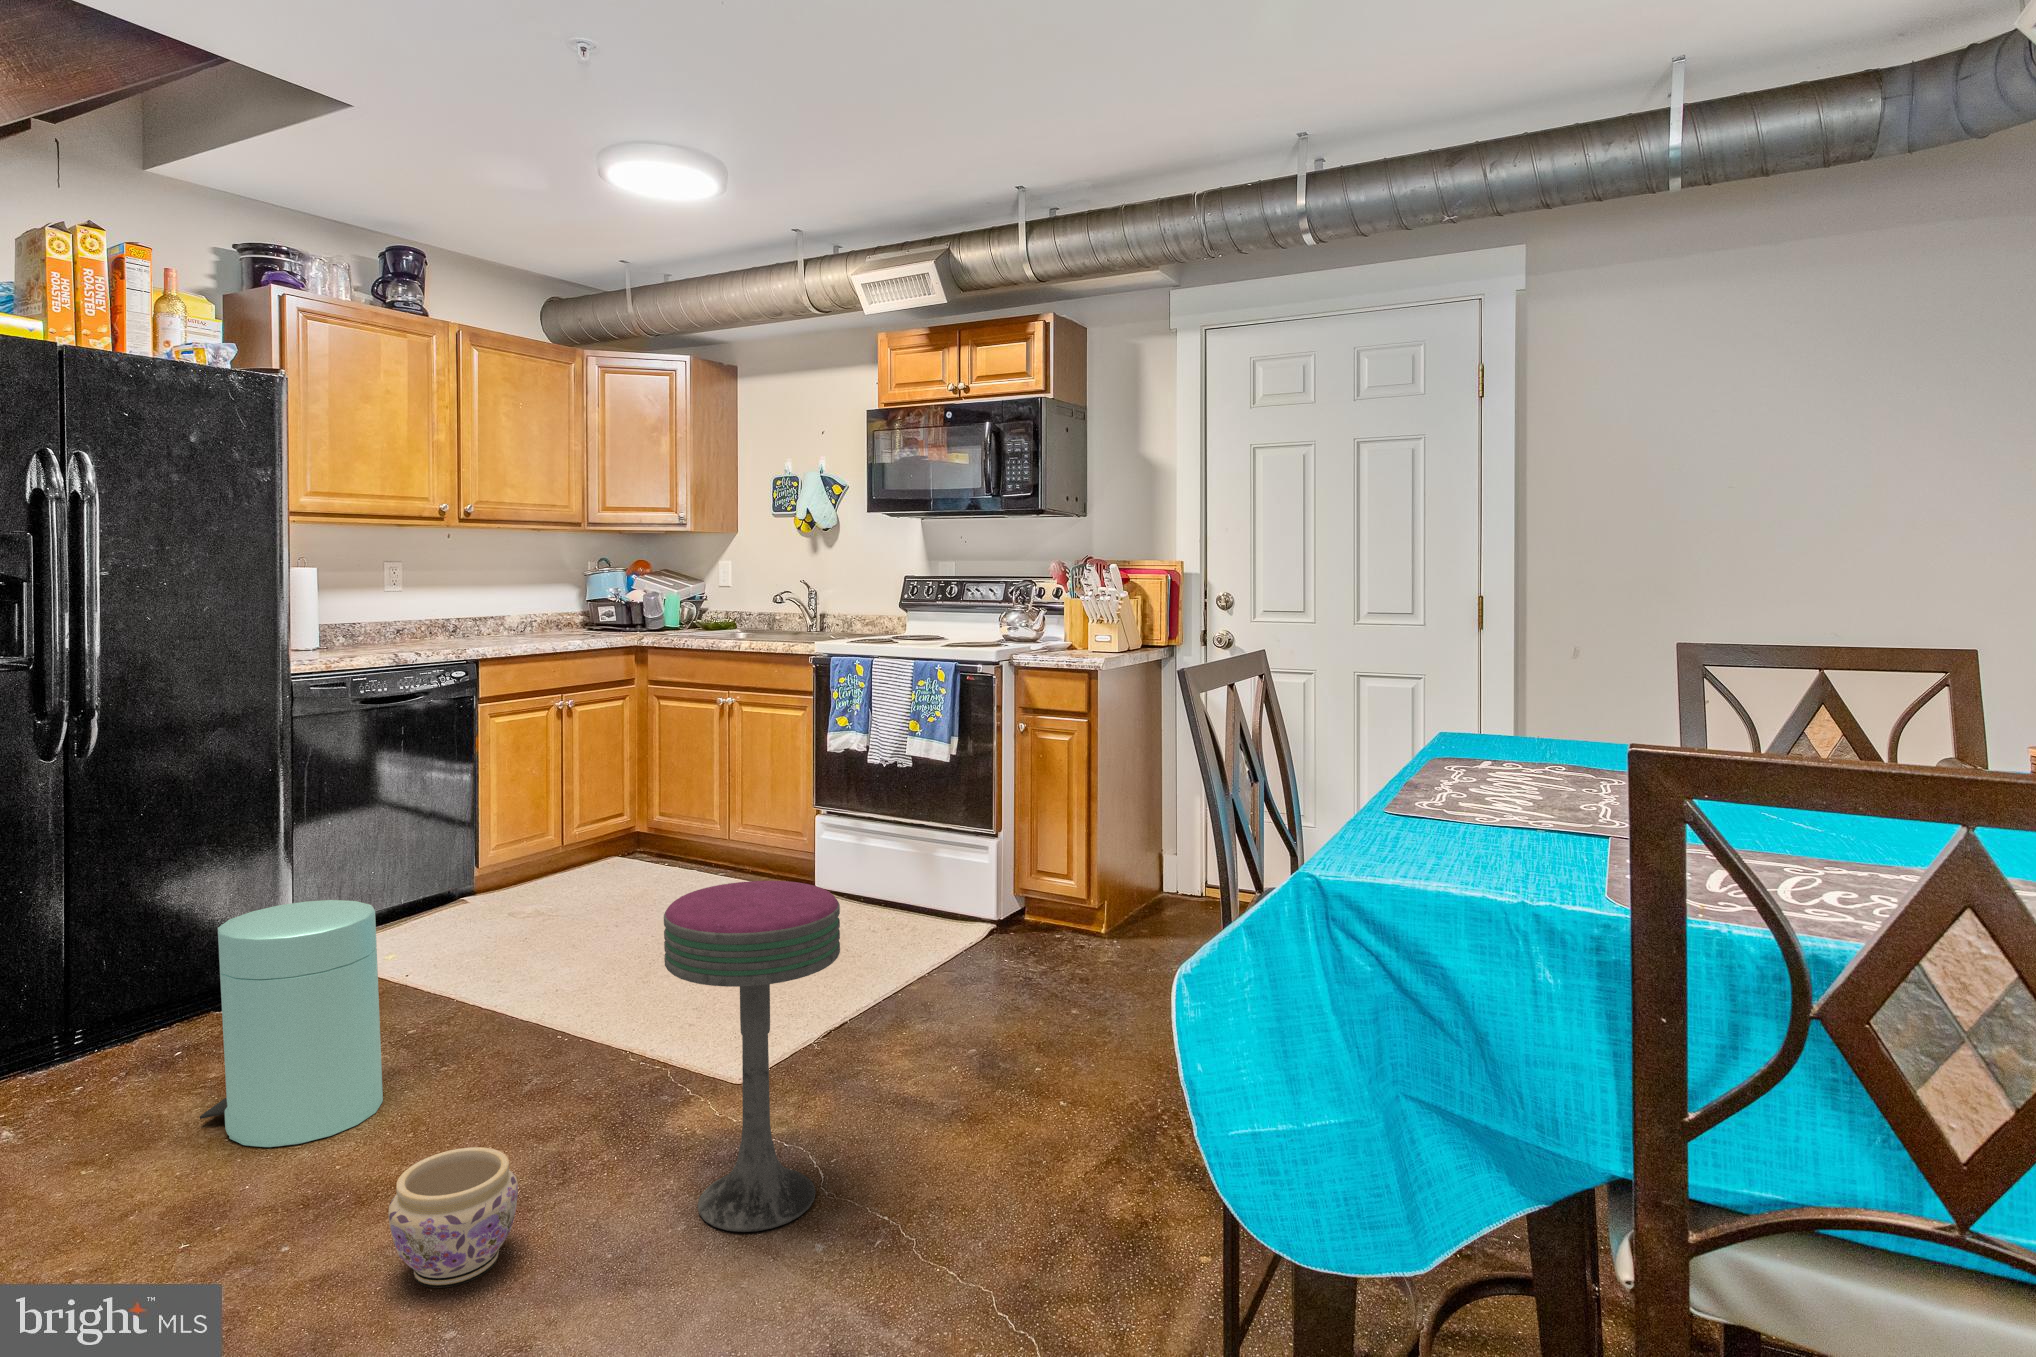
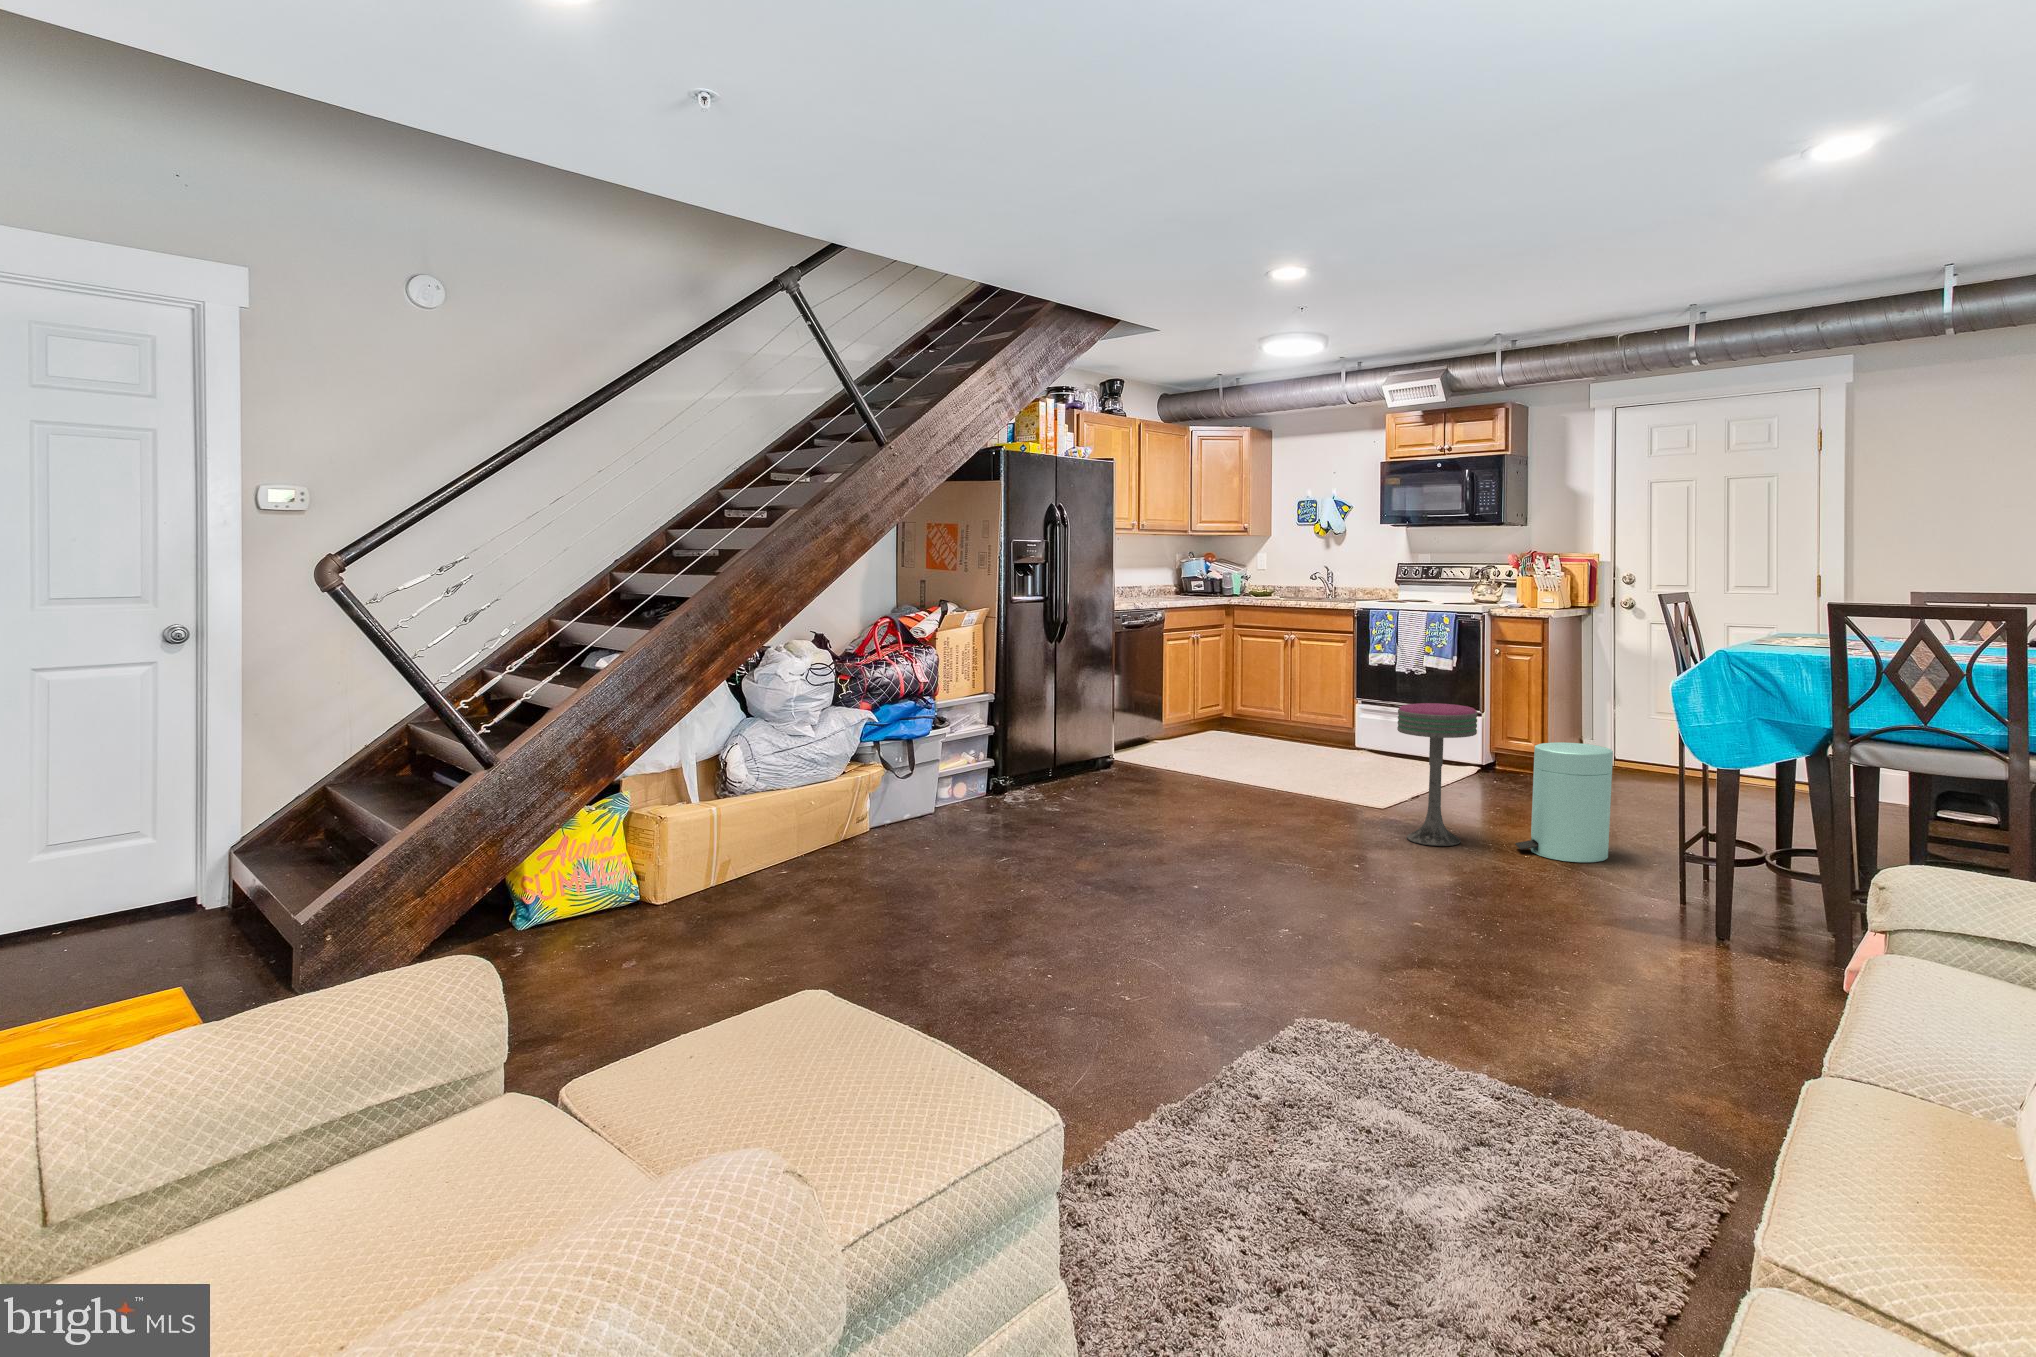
trash can: present [200,900,383,1147] -> present [1515,742,1613,862]
planter: present [388,1147,518,1288] -> none [1298,804,1346,850]

